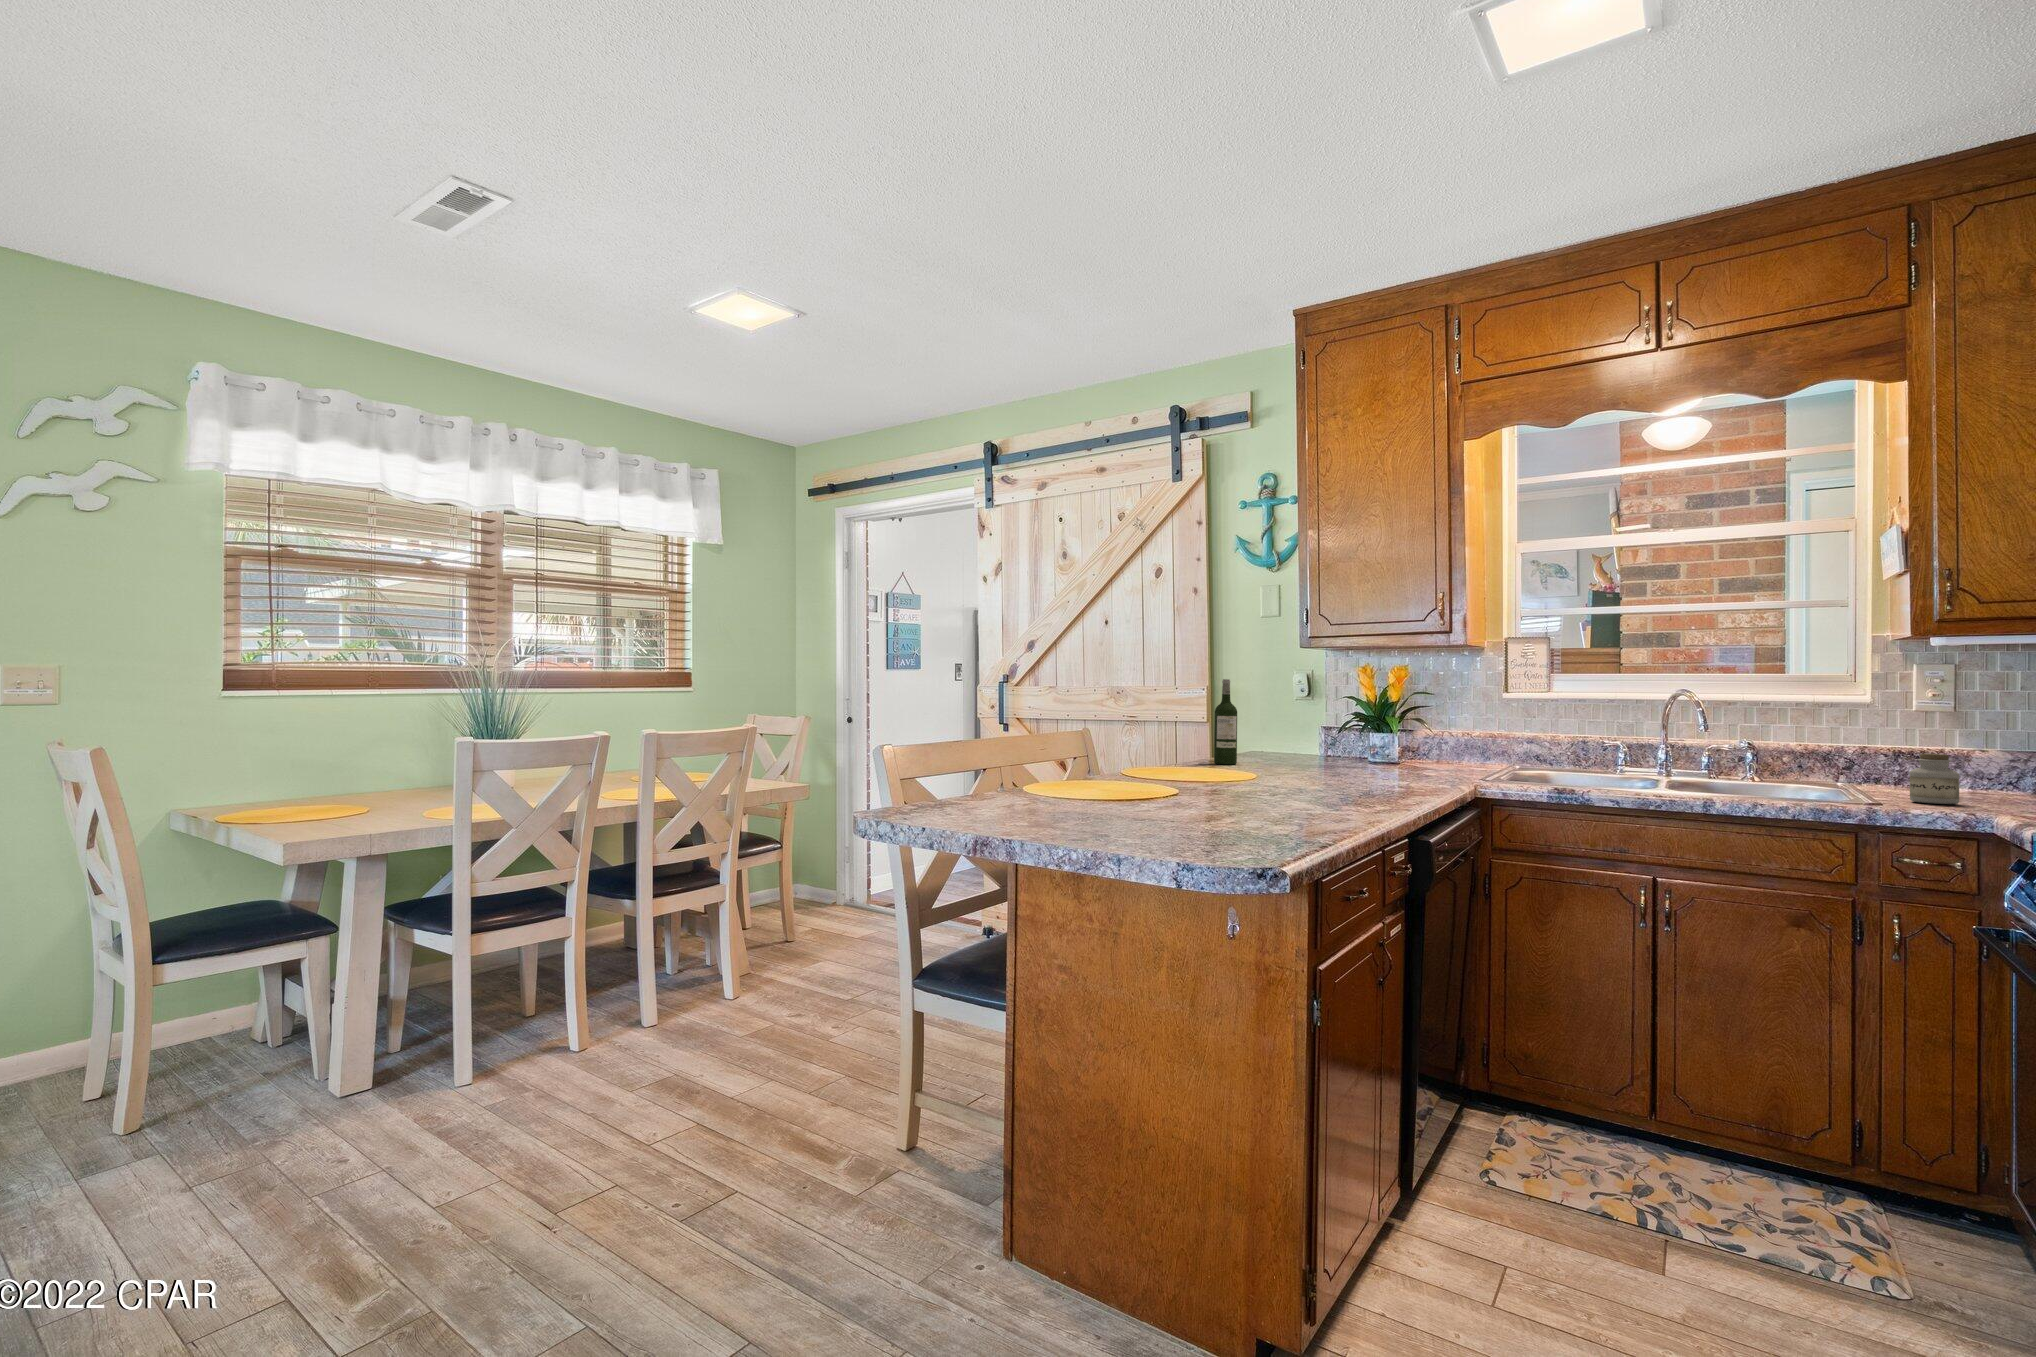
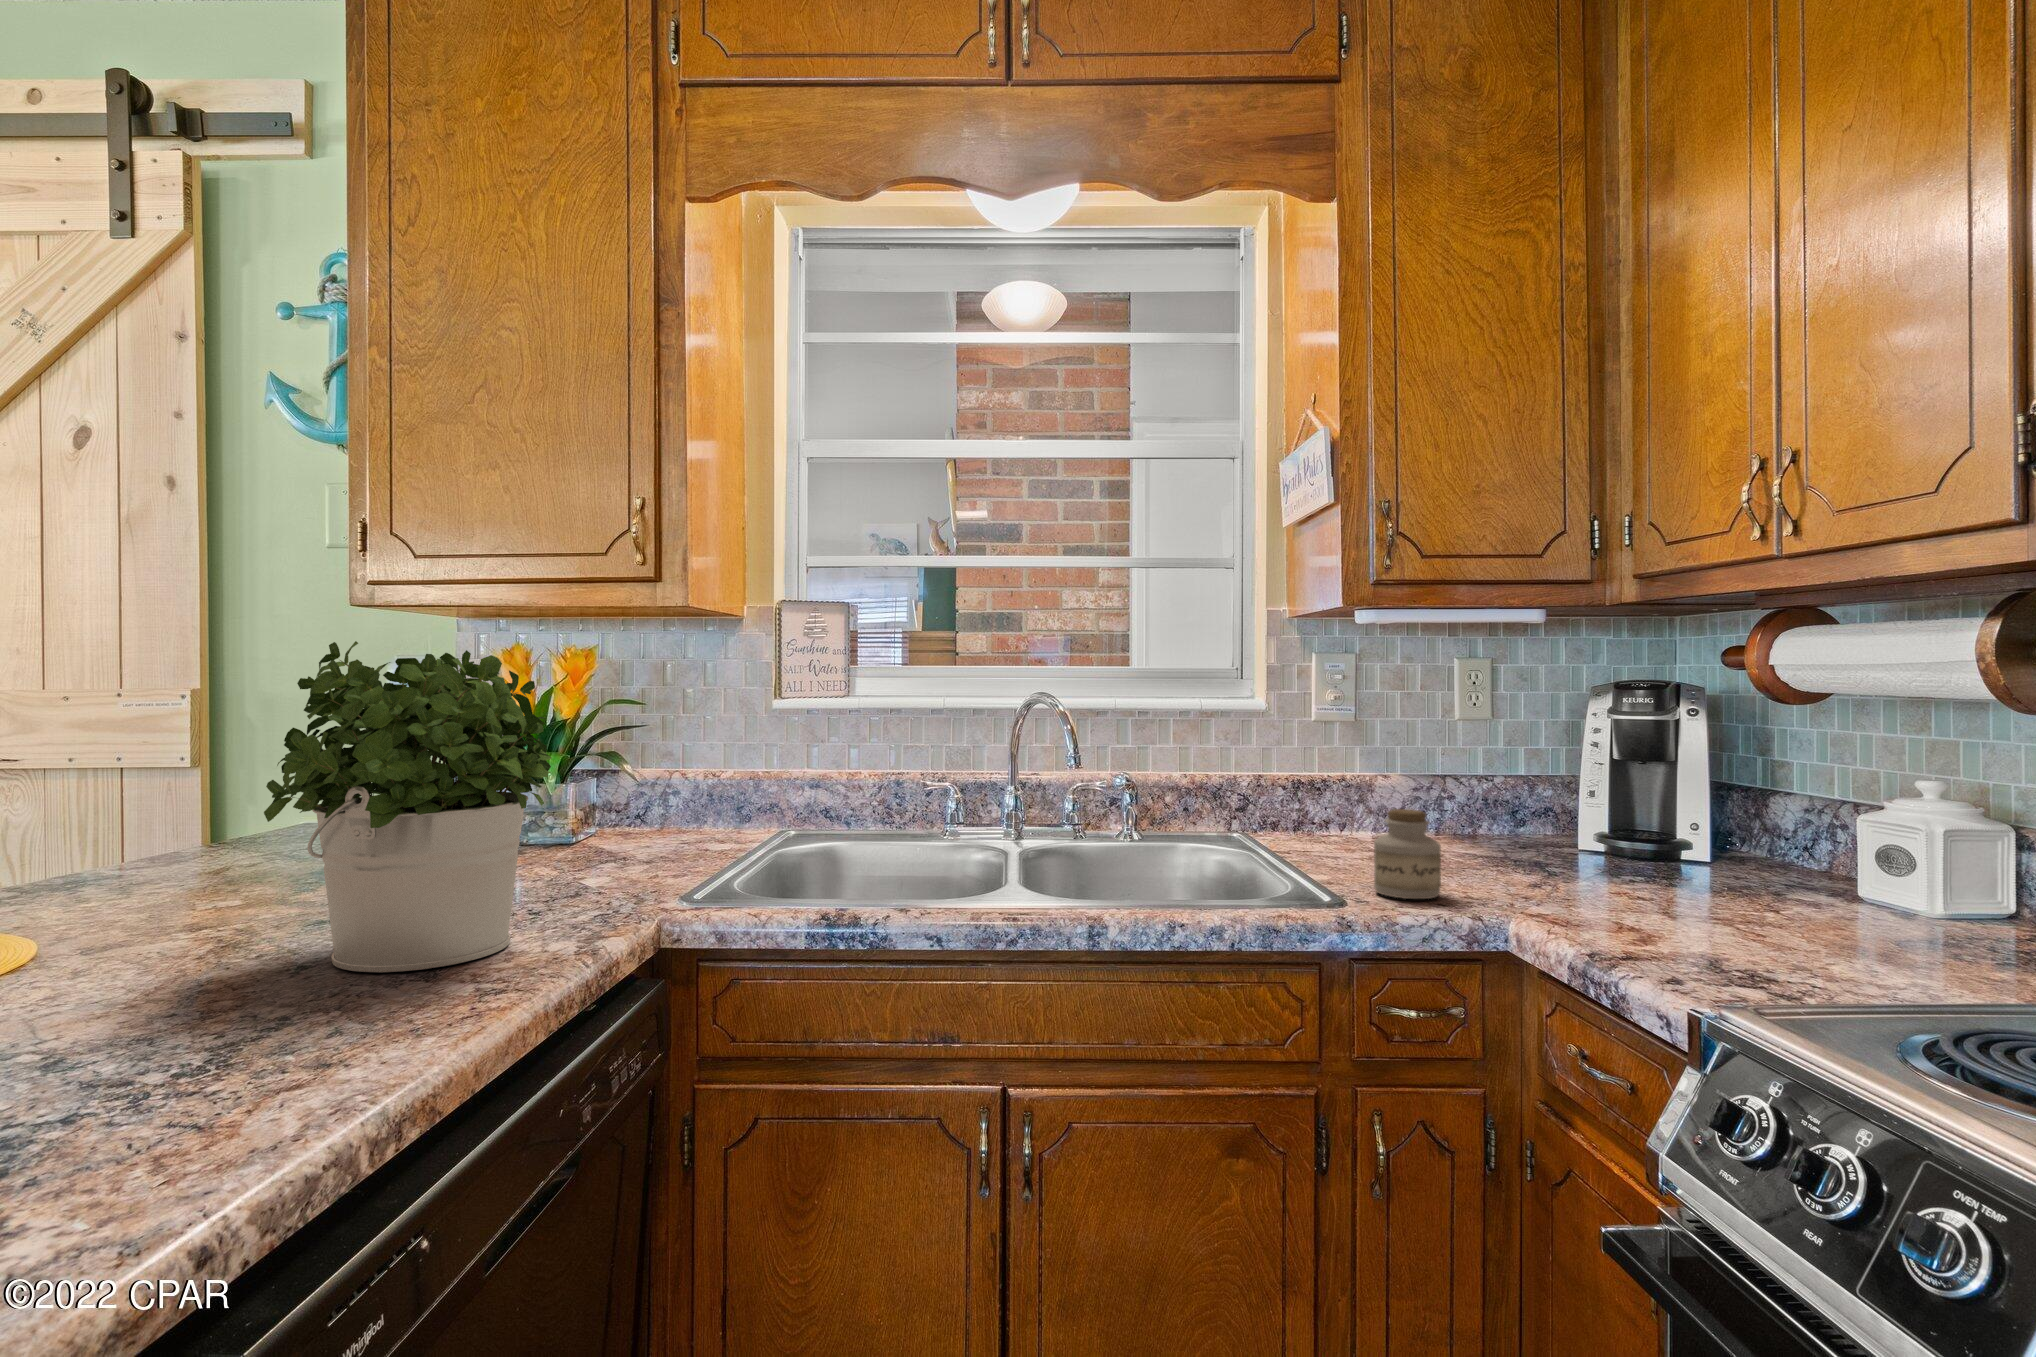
potted plant: none [1330,661,1433,782] -> present [264,641,551,972]
wine bottle: present [1214,679,1237,764] -> none [71,682,146,898]

